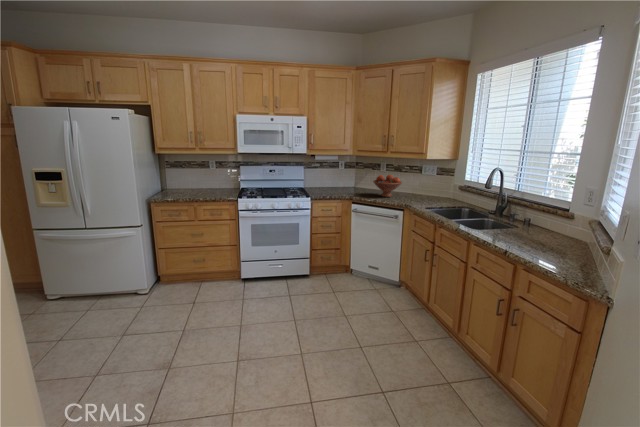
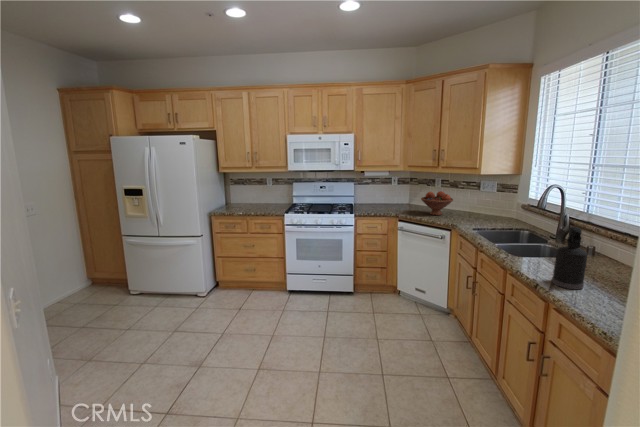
spray bottle: none [514,201,542,252] -> present [552,227,587,289]

